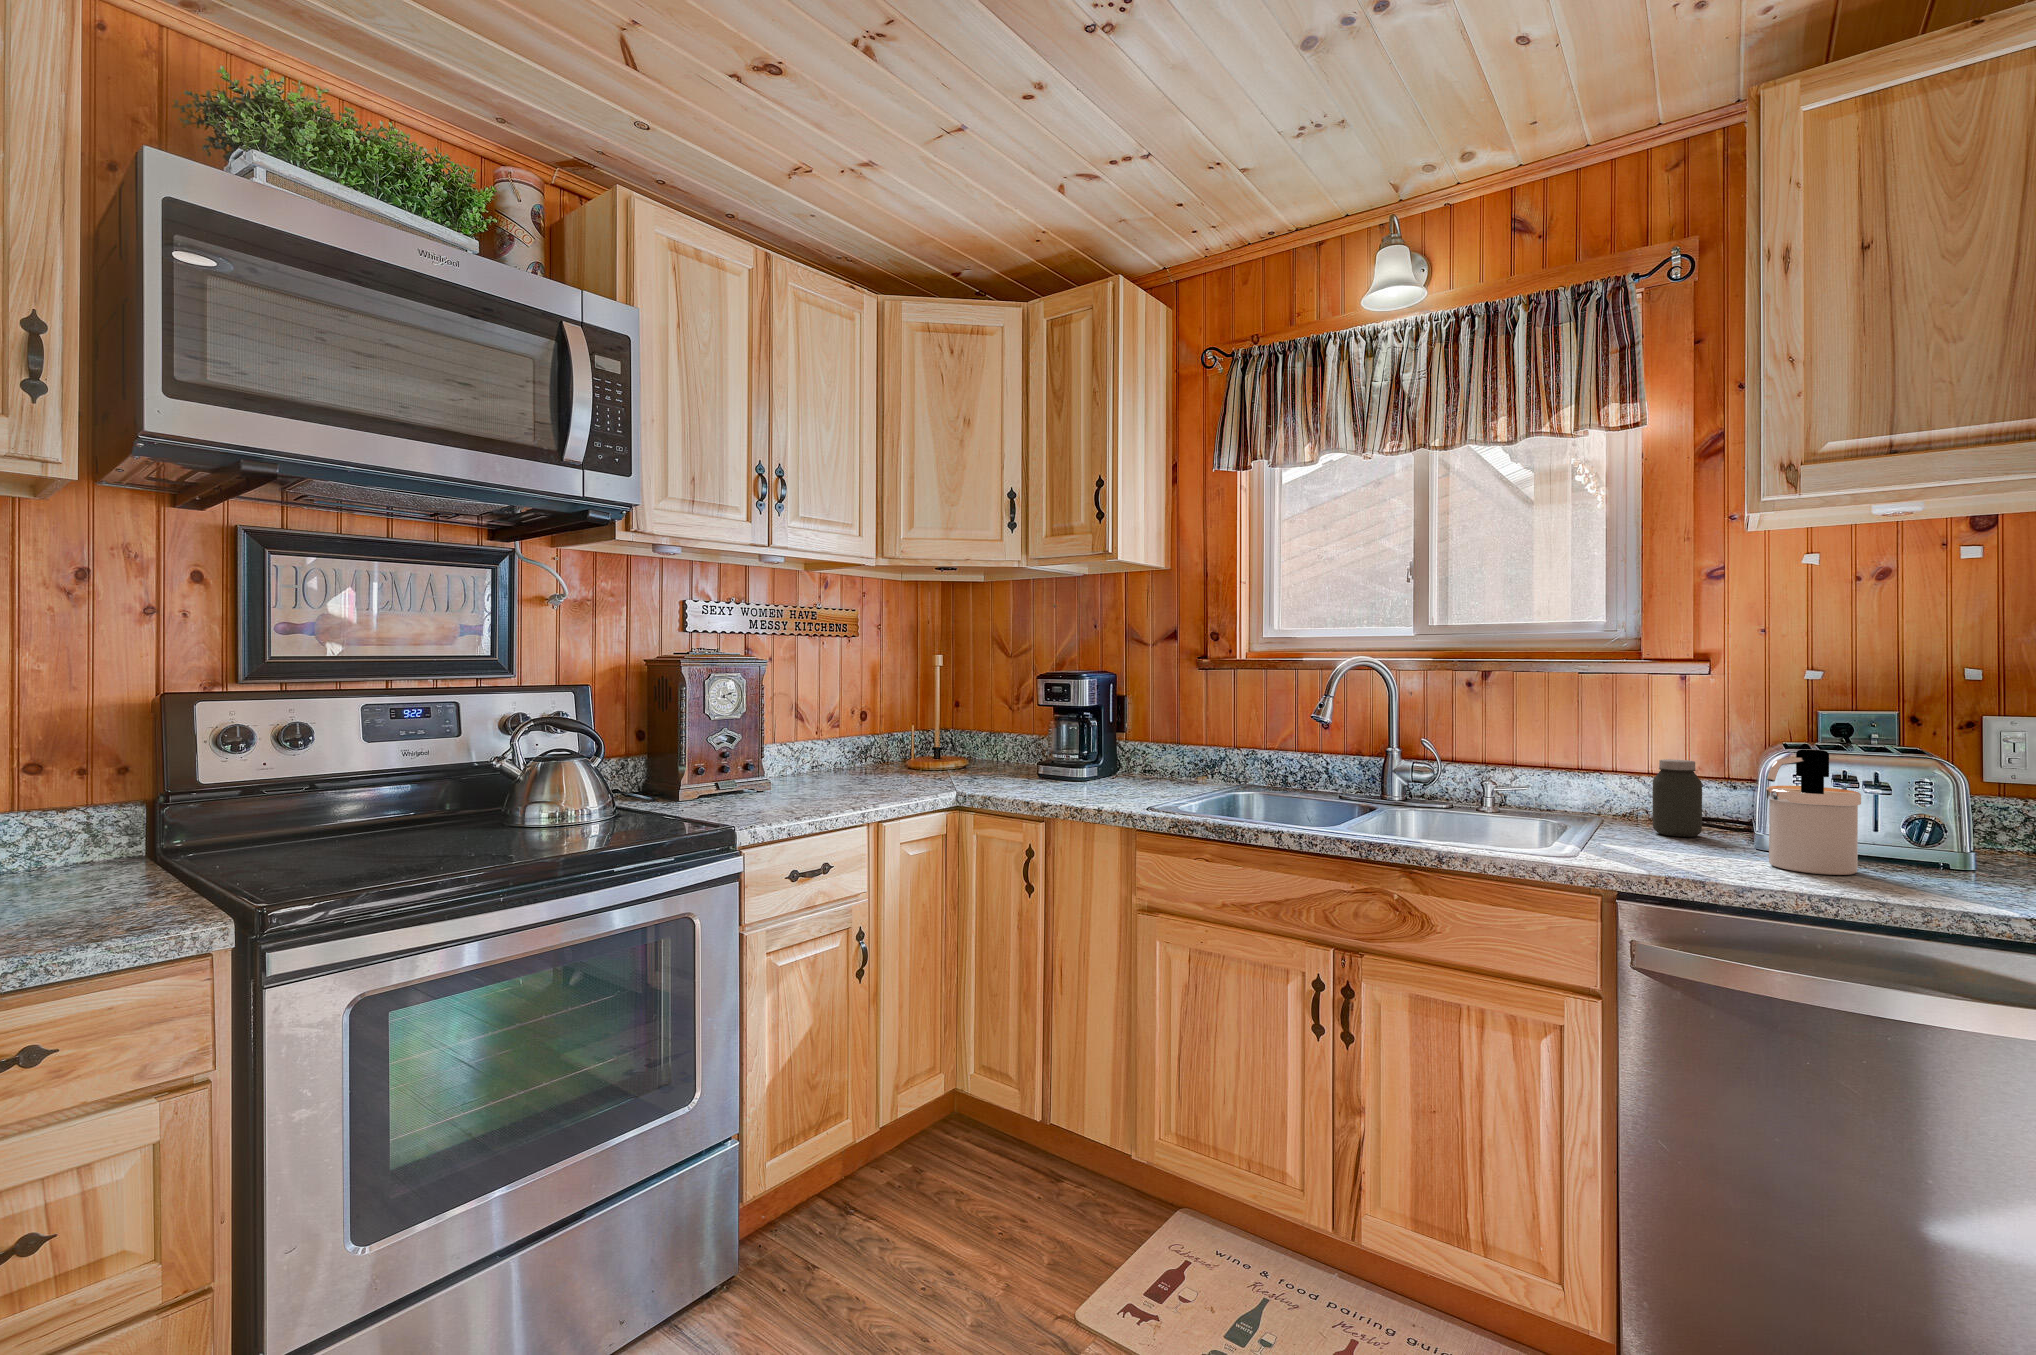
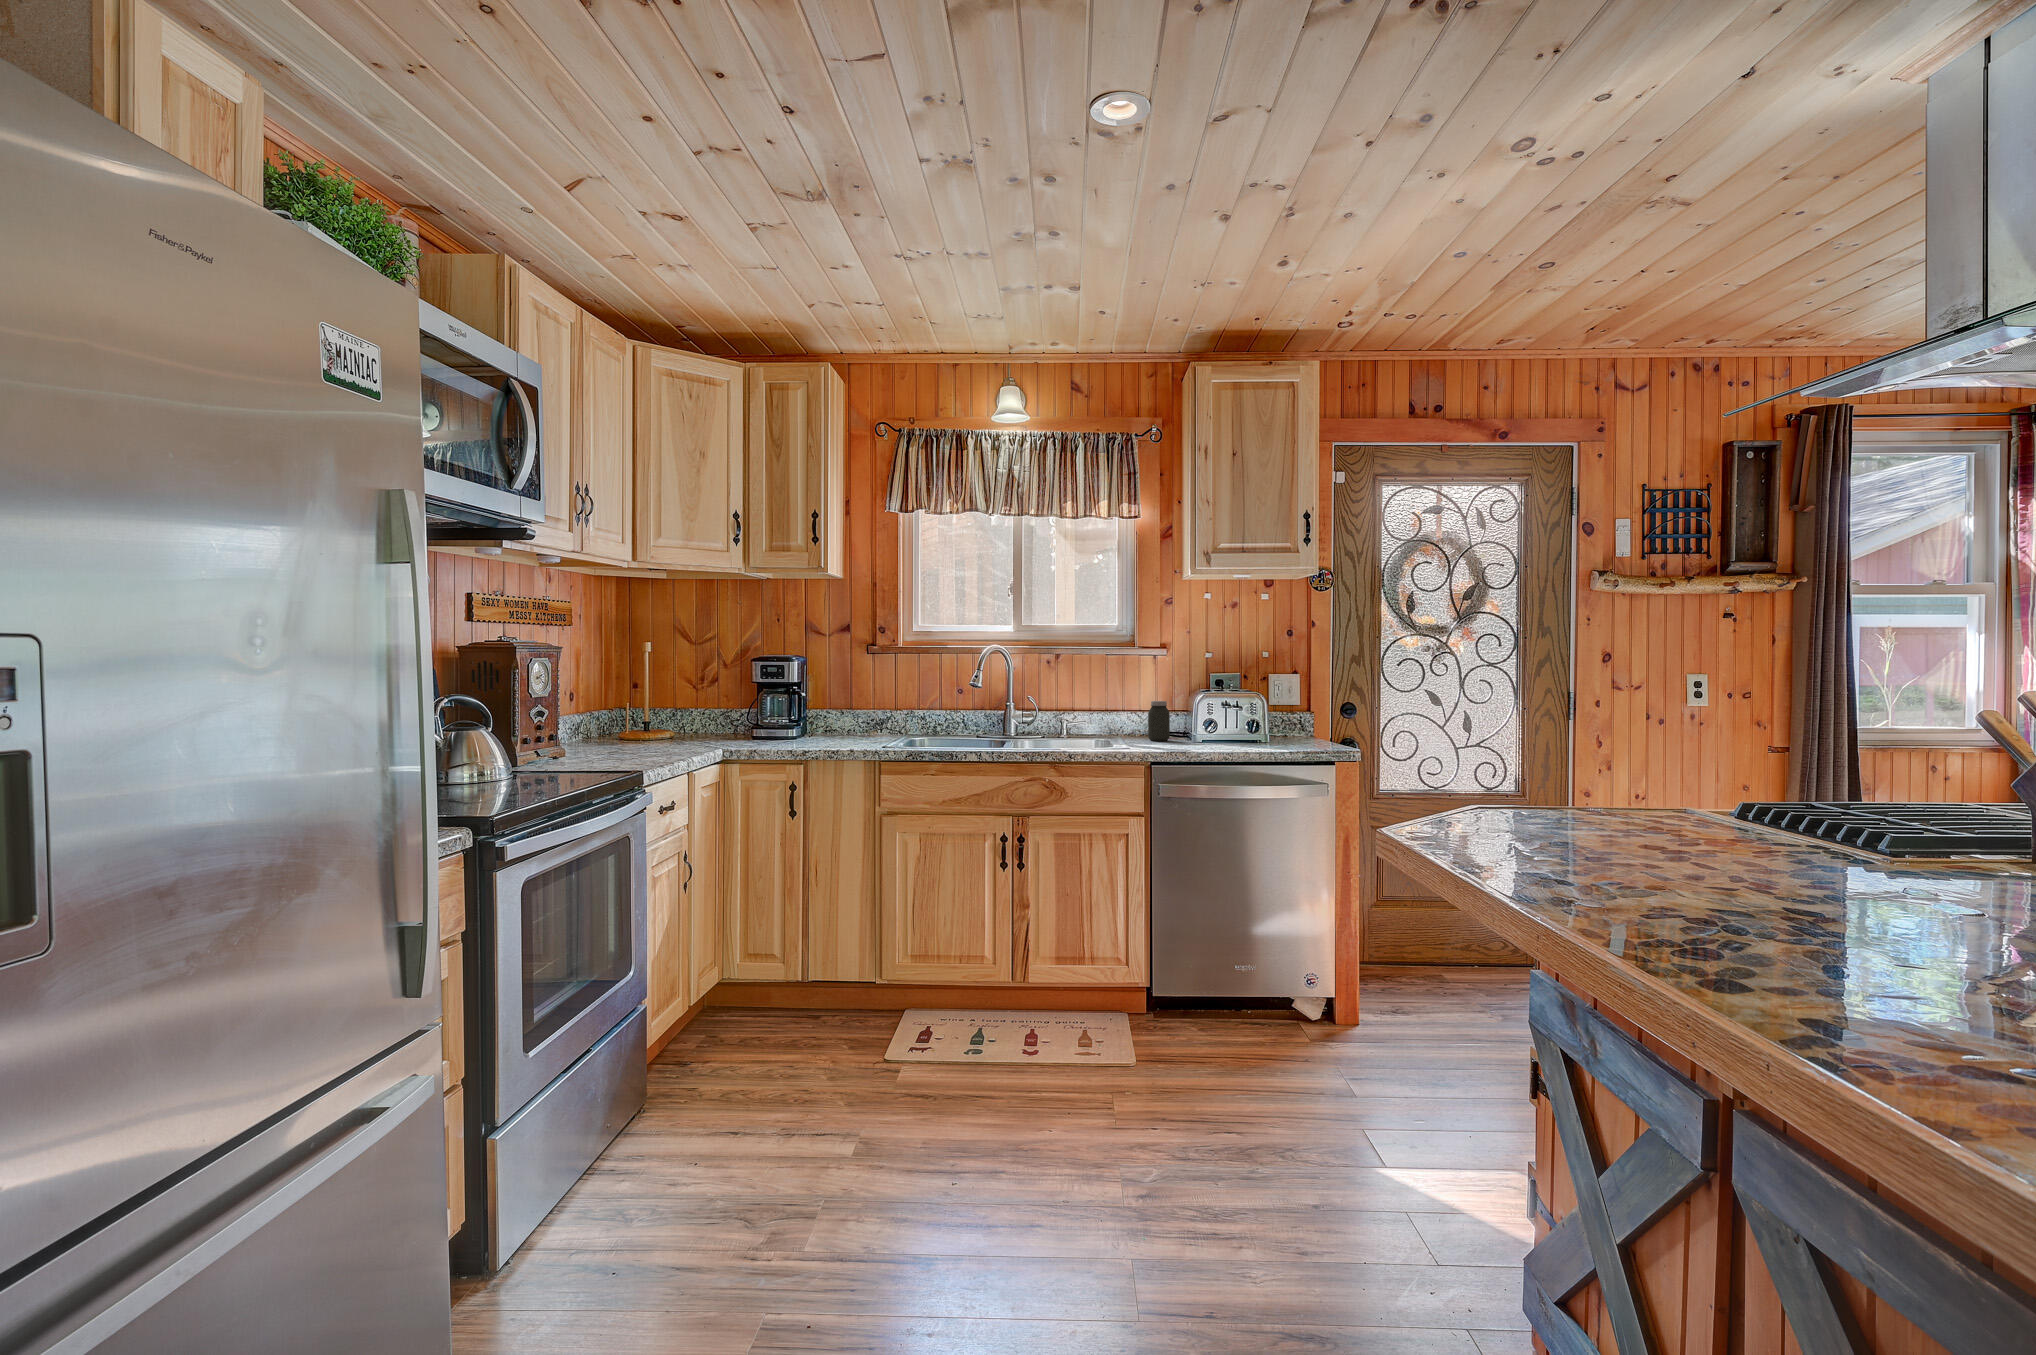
soap dispenser: present [1766,749,1861,875] -> none [1204,691,1239,748]

